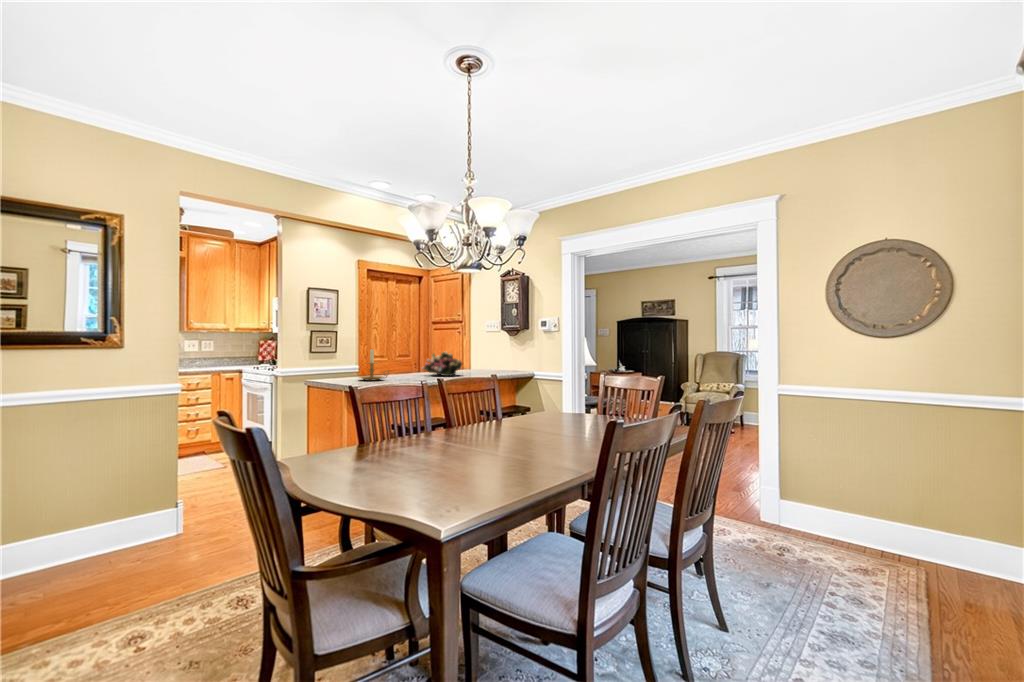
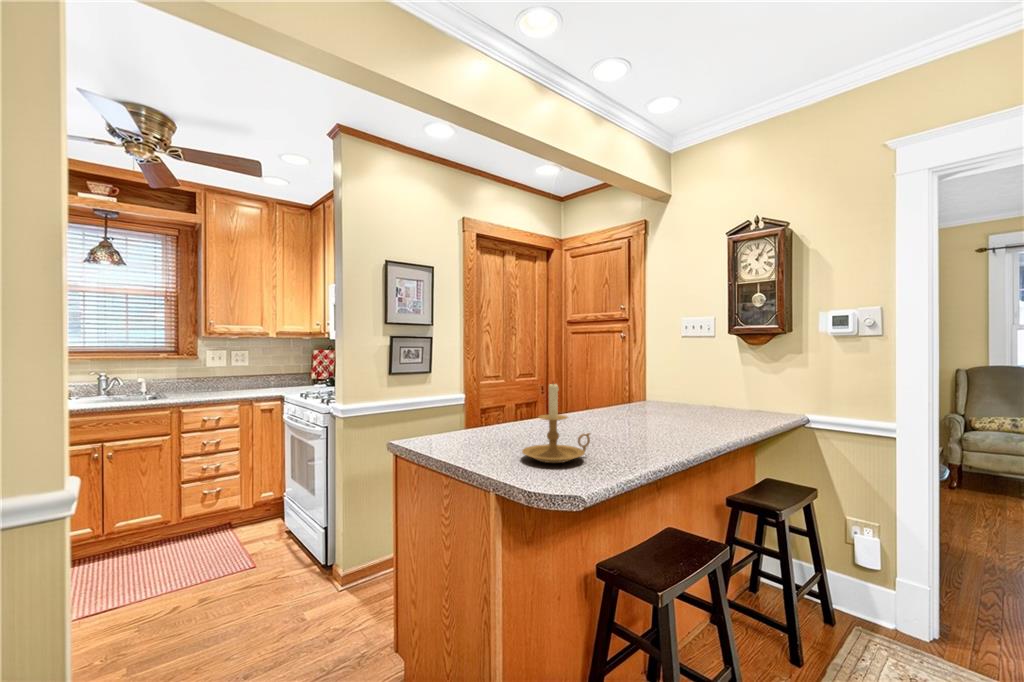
flower arrangement: present [422,352,462,376] -> none [618,378,708,434]

